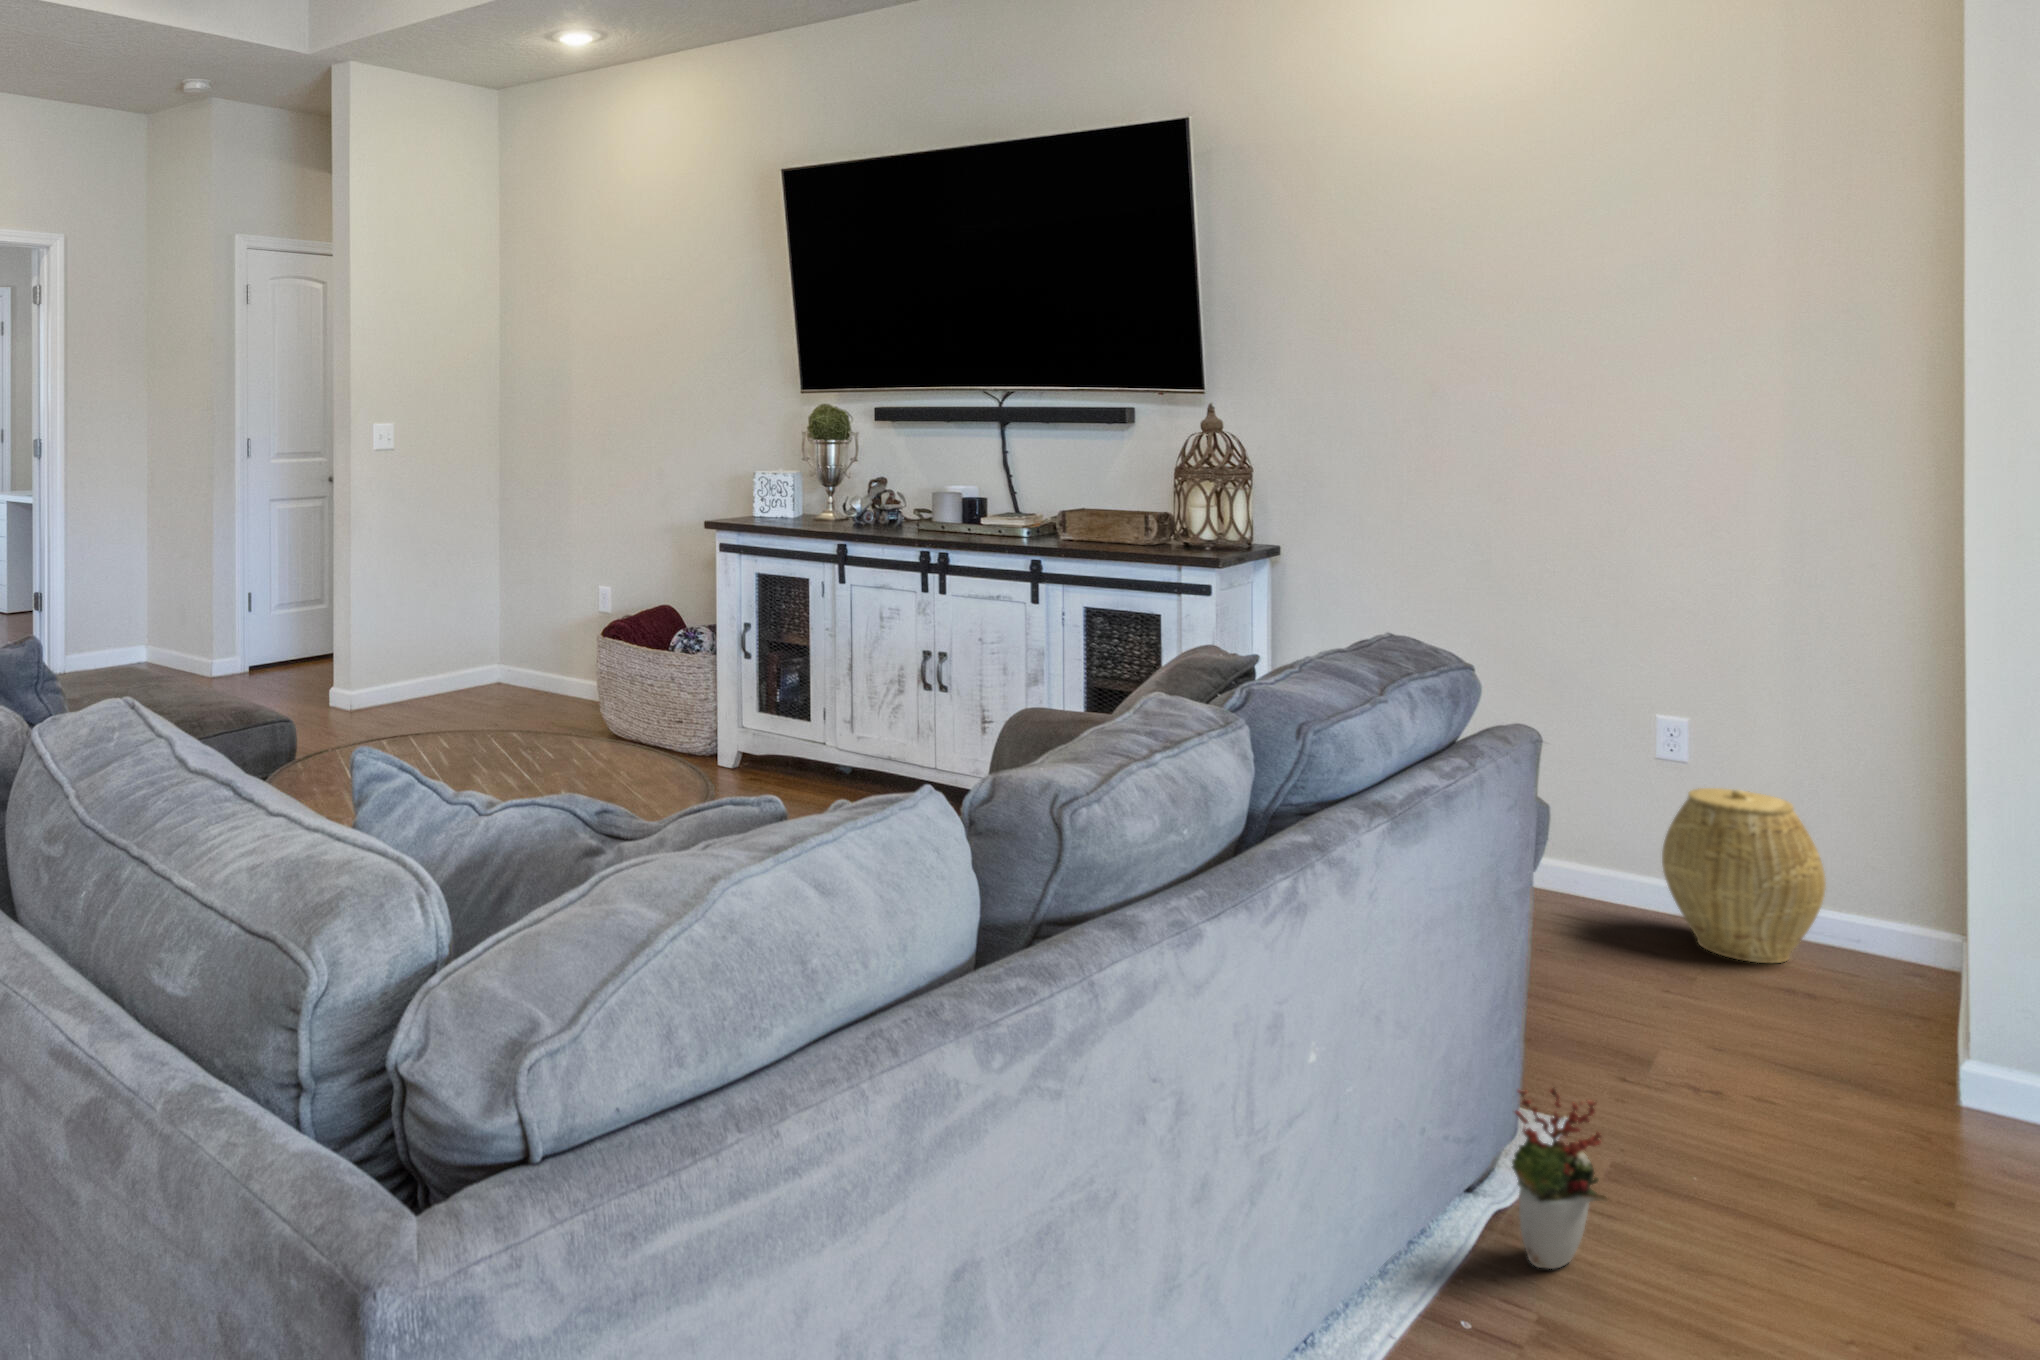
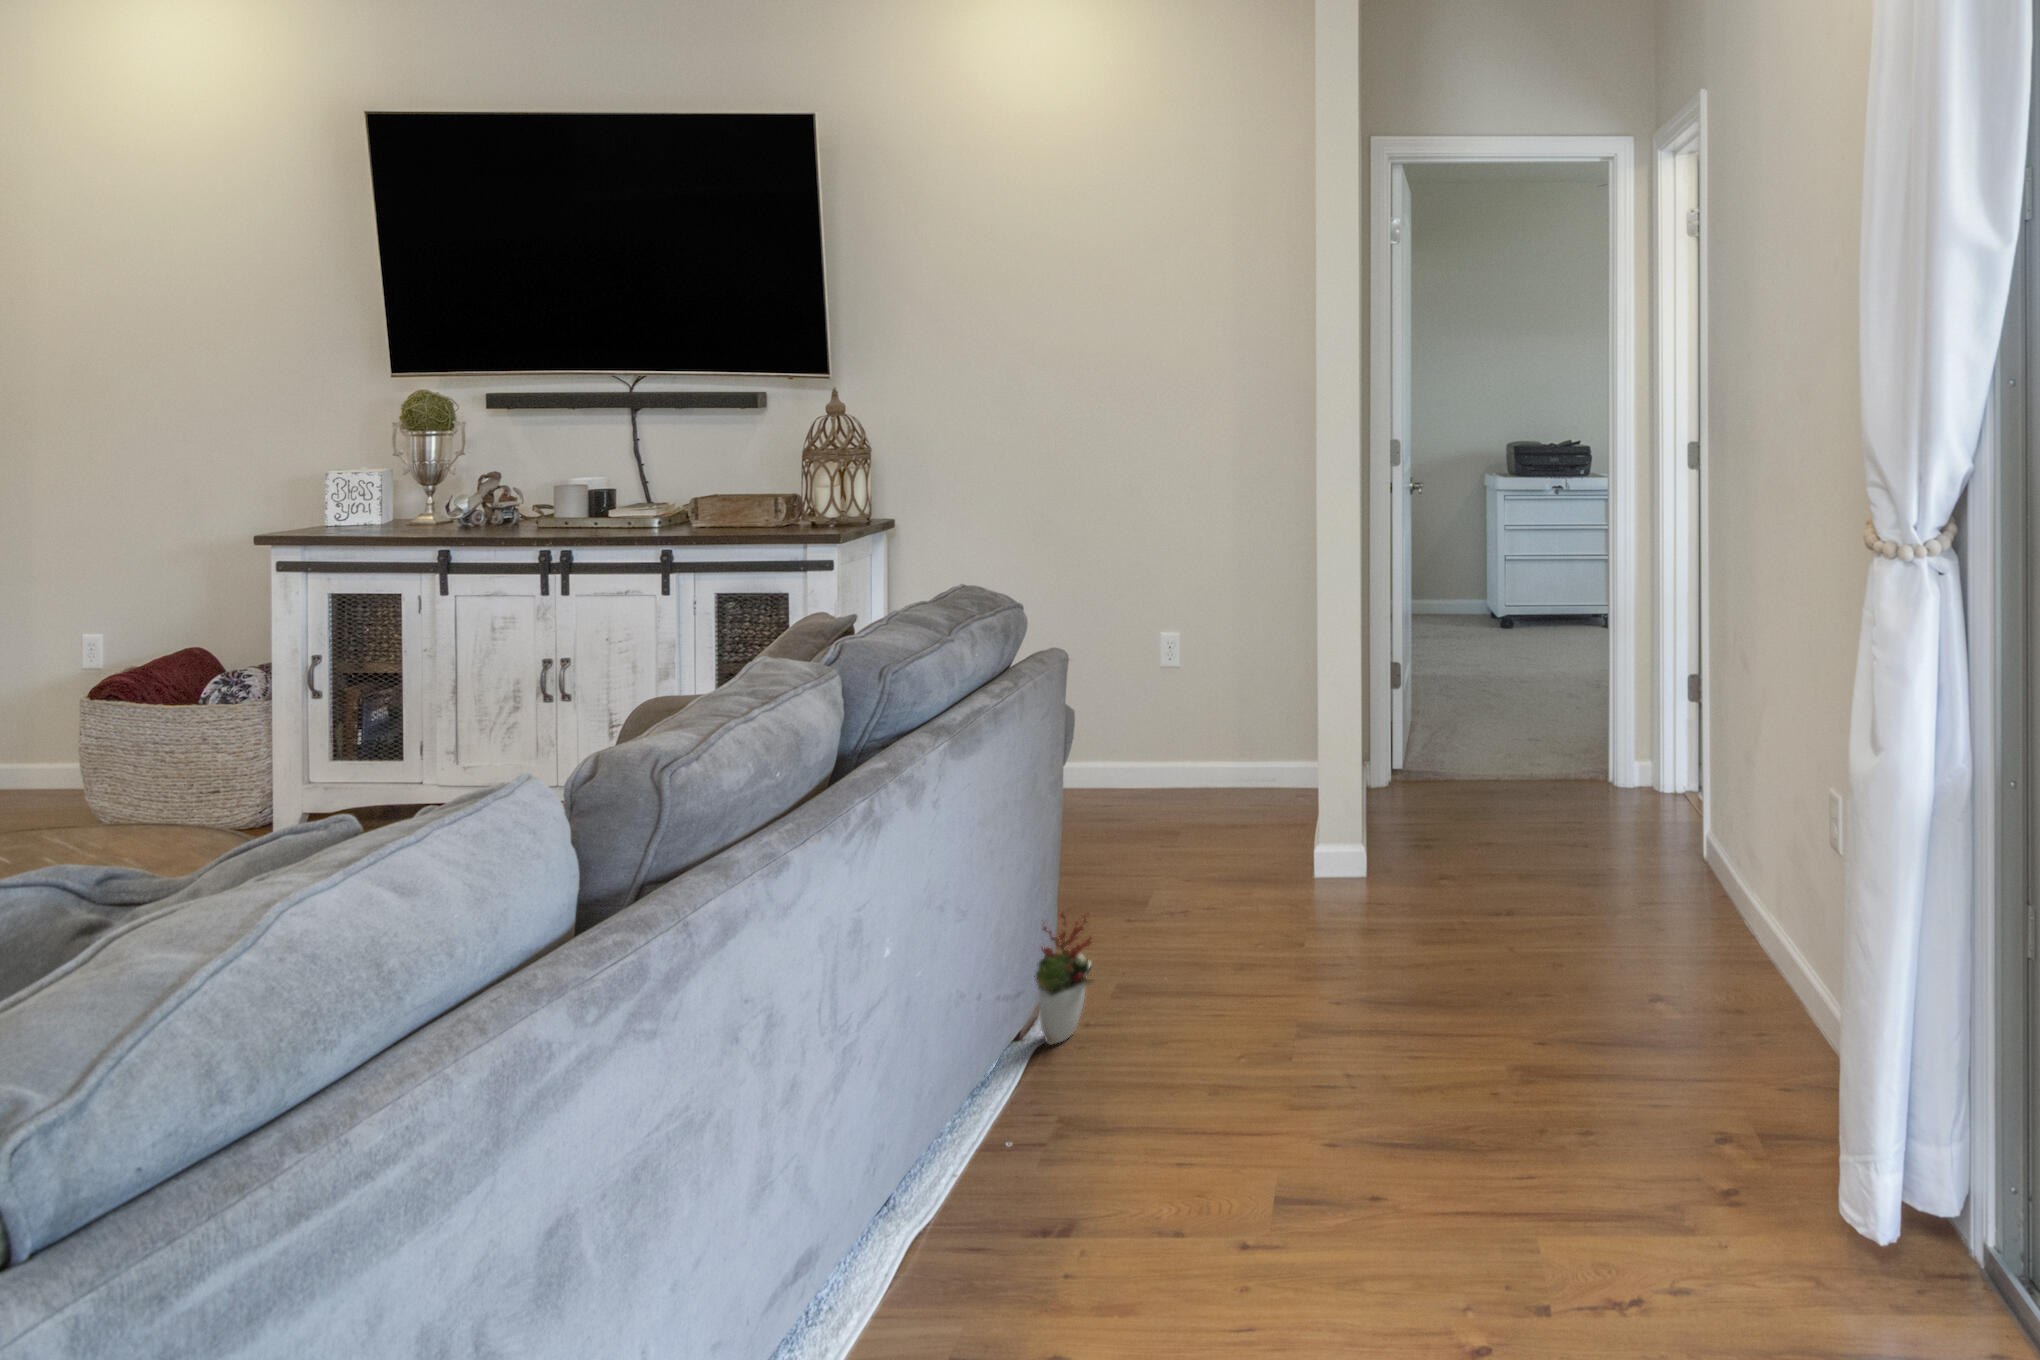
woven basket: present [1662,788,1826,963] -> none [1178,678,1276,804]

